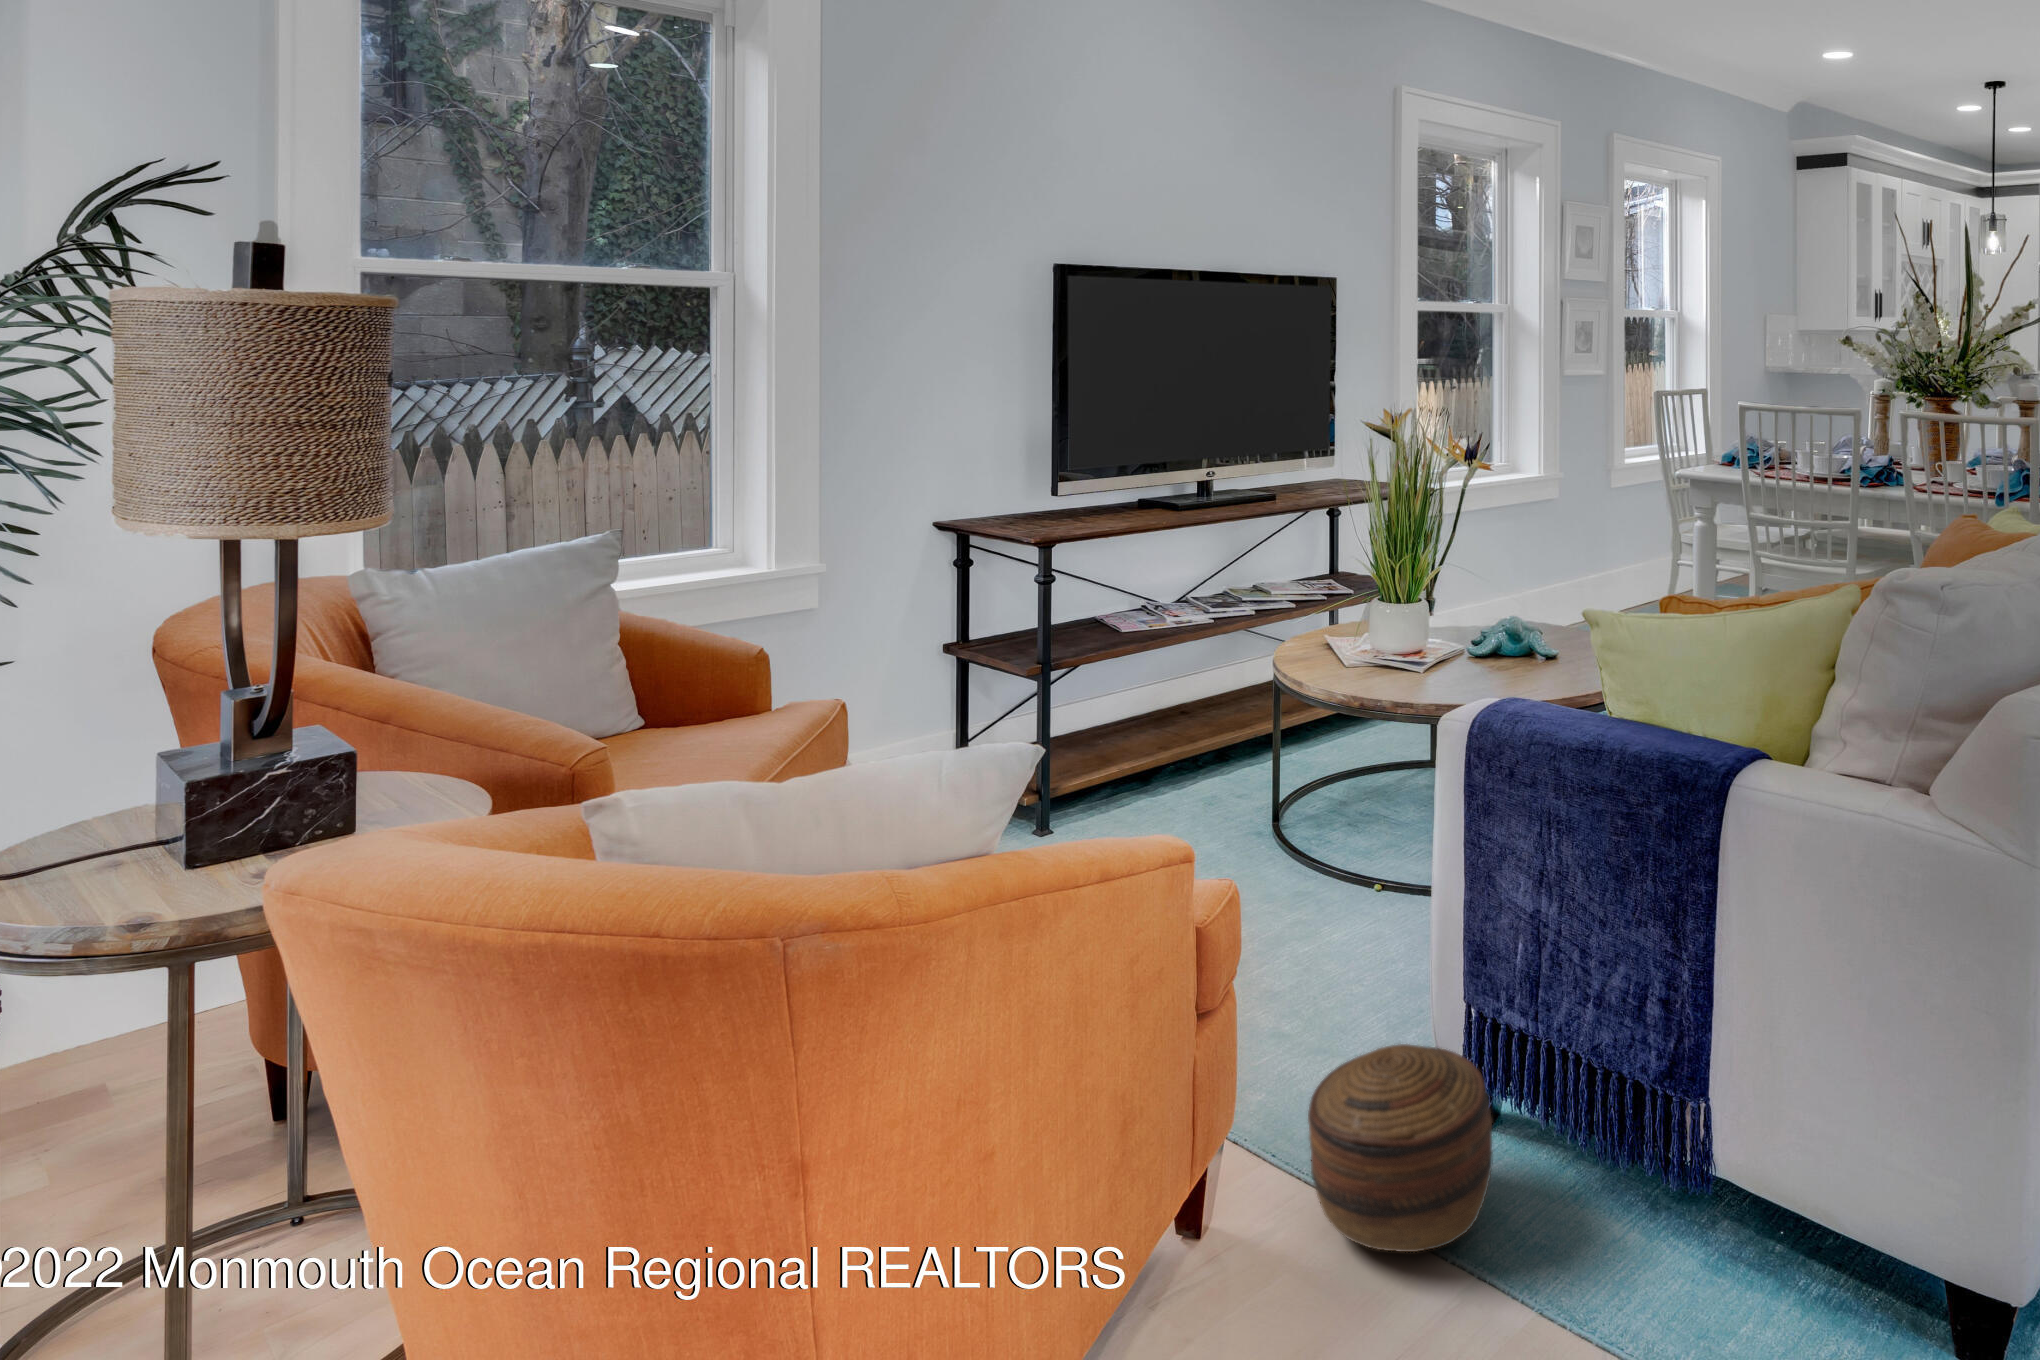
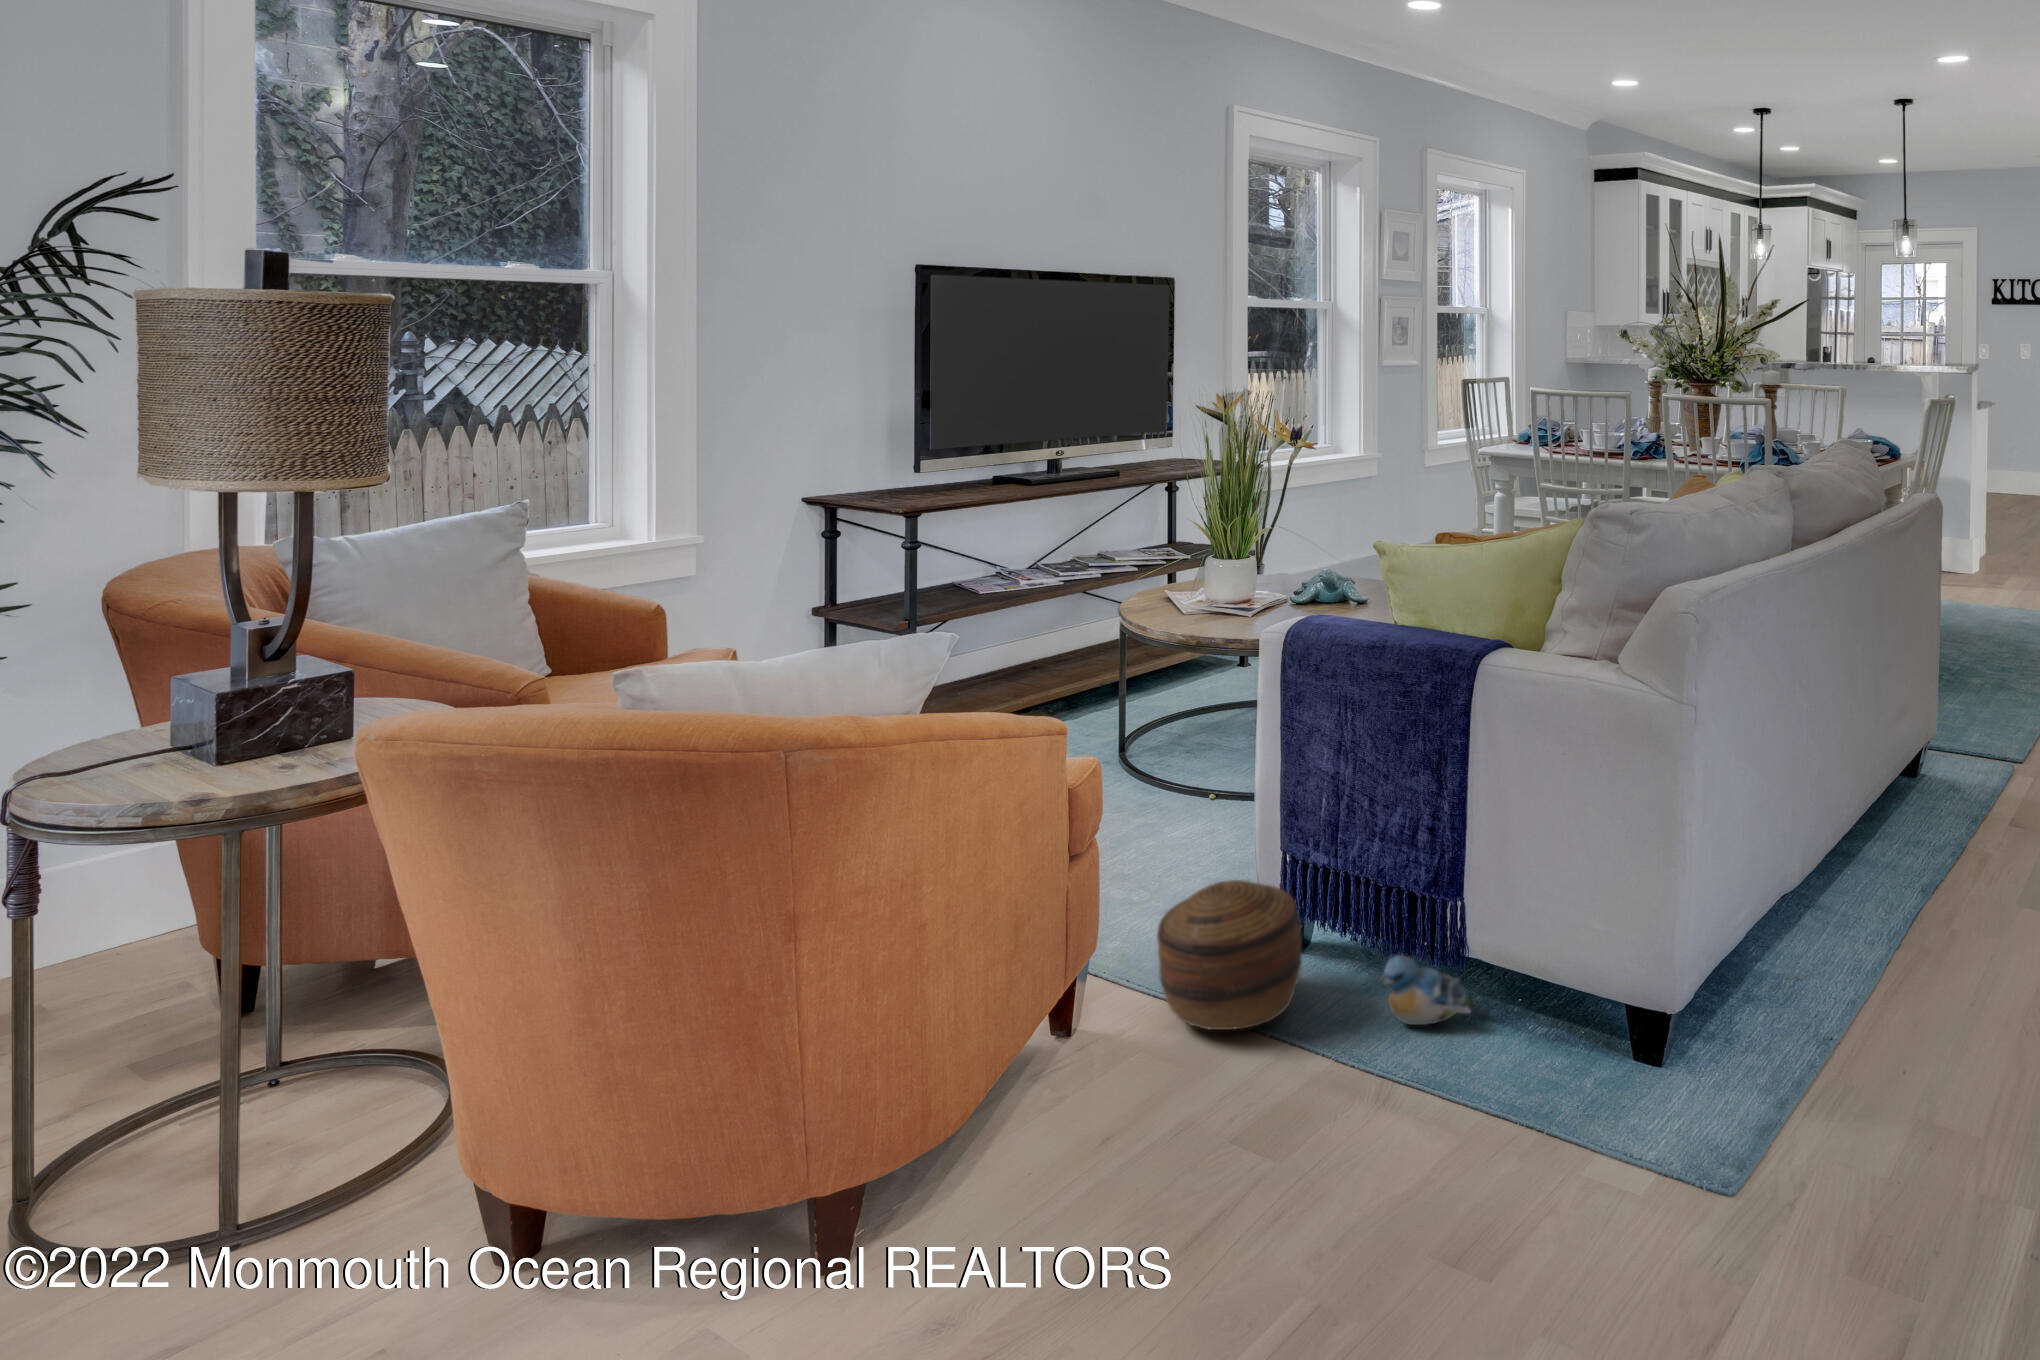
plush toy: none [1596,1167,1725,1264] -> present [1381,955,1475,1025]

